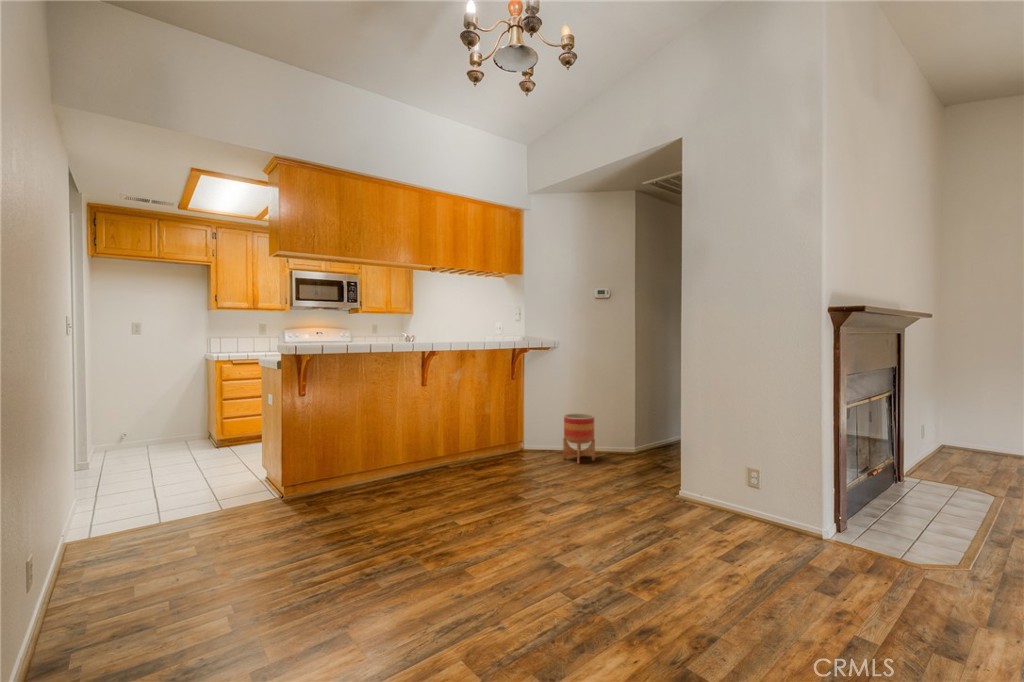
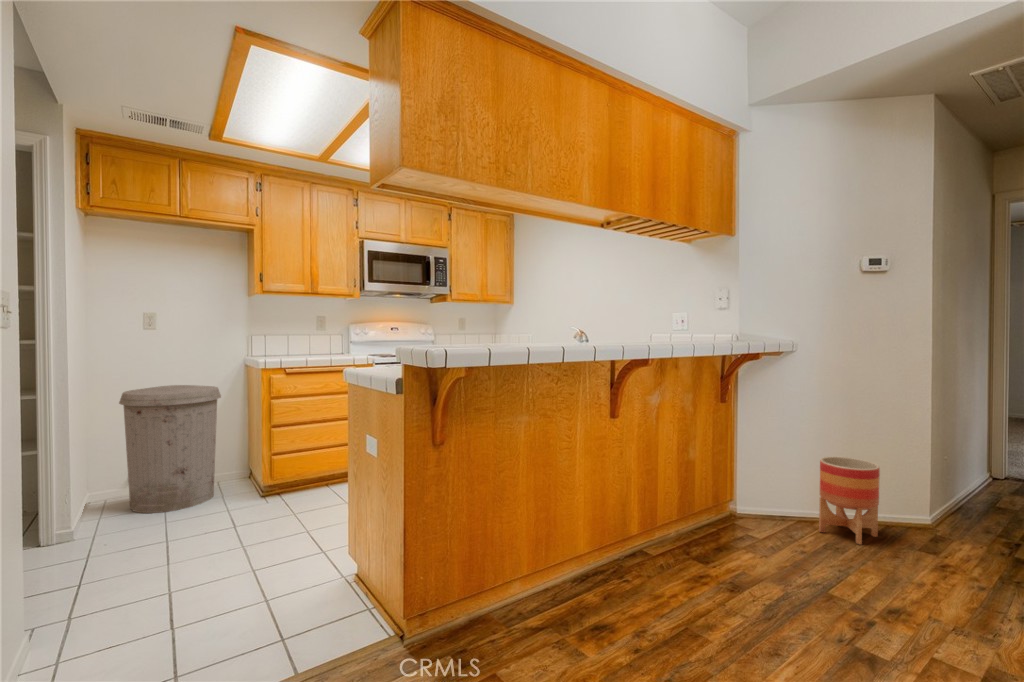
trash can: none [117,374,188,458] -> present [119,385,221,513]

